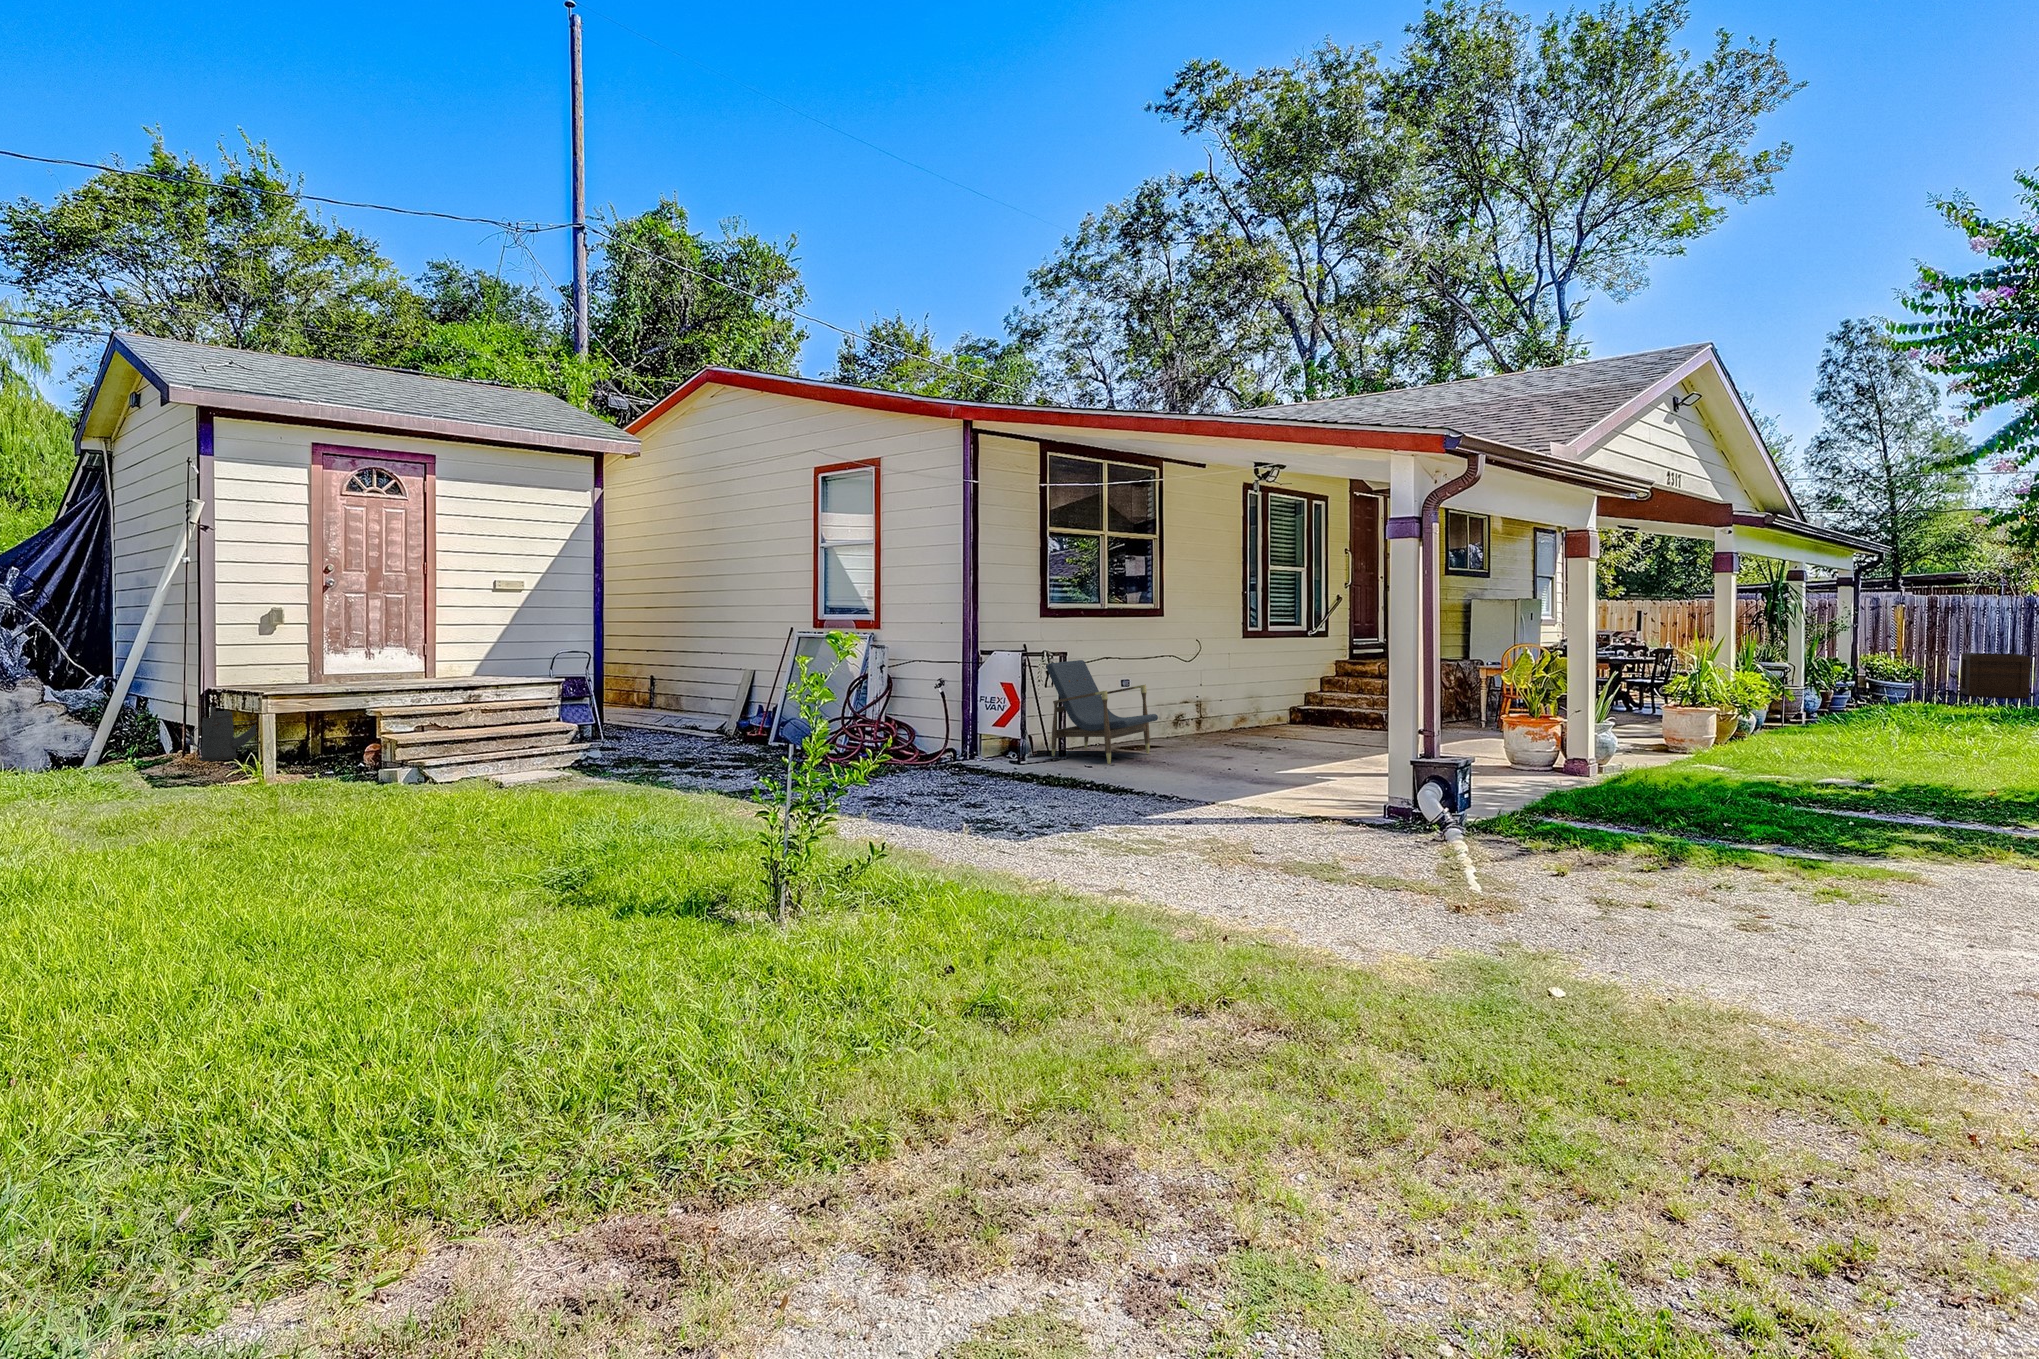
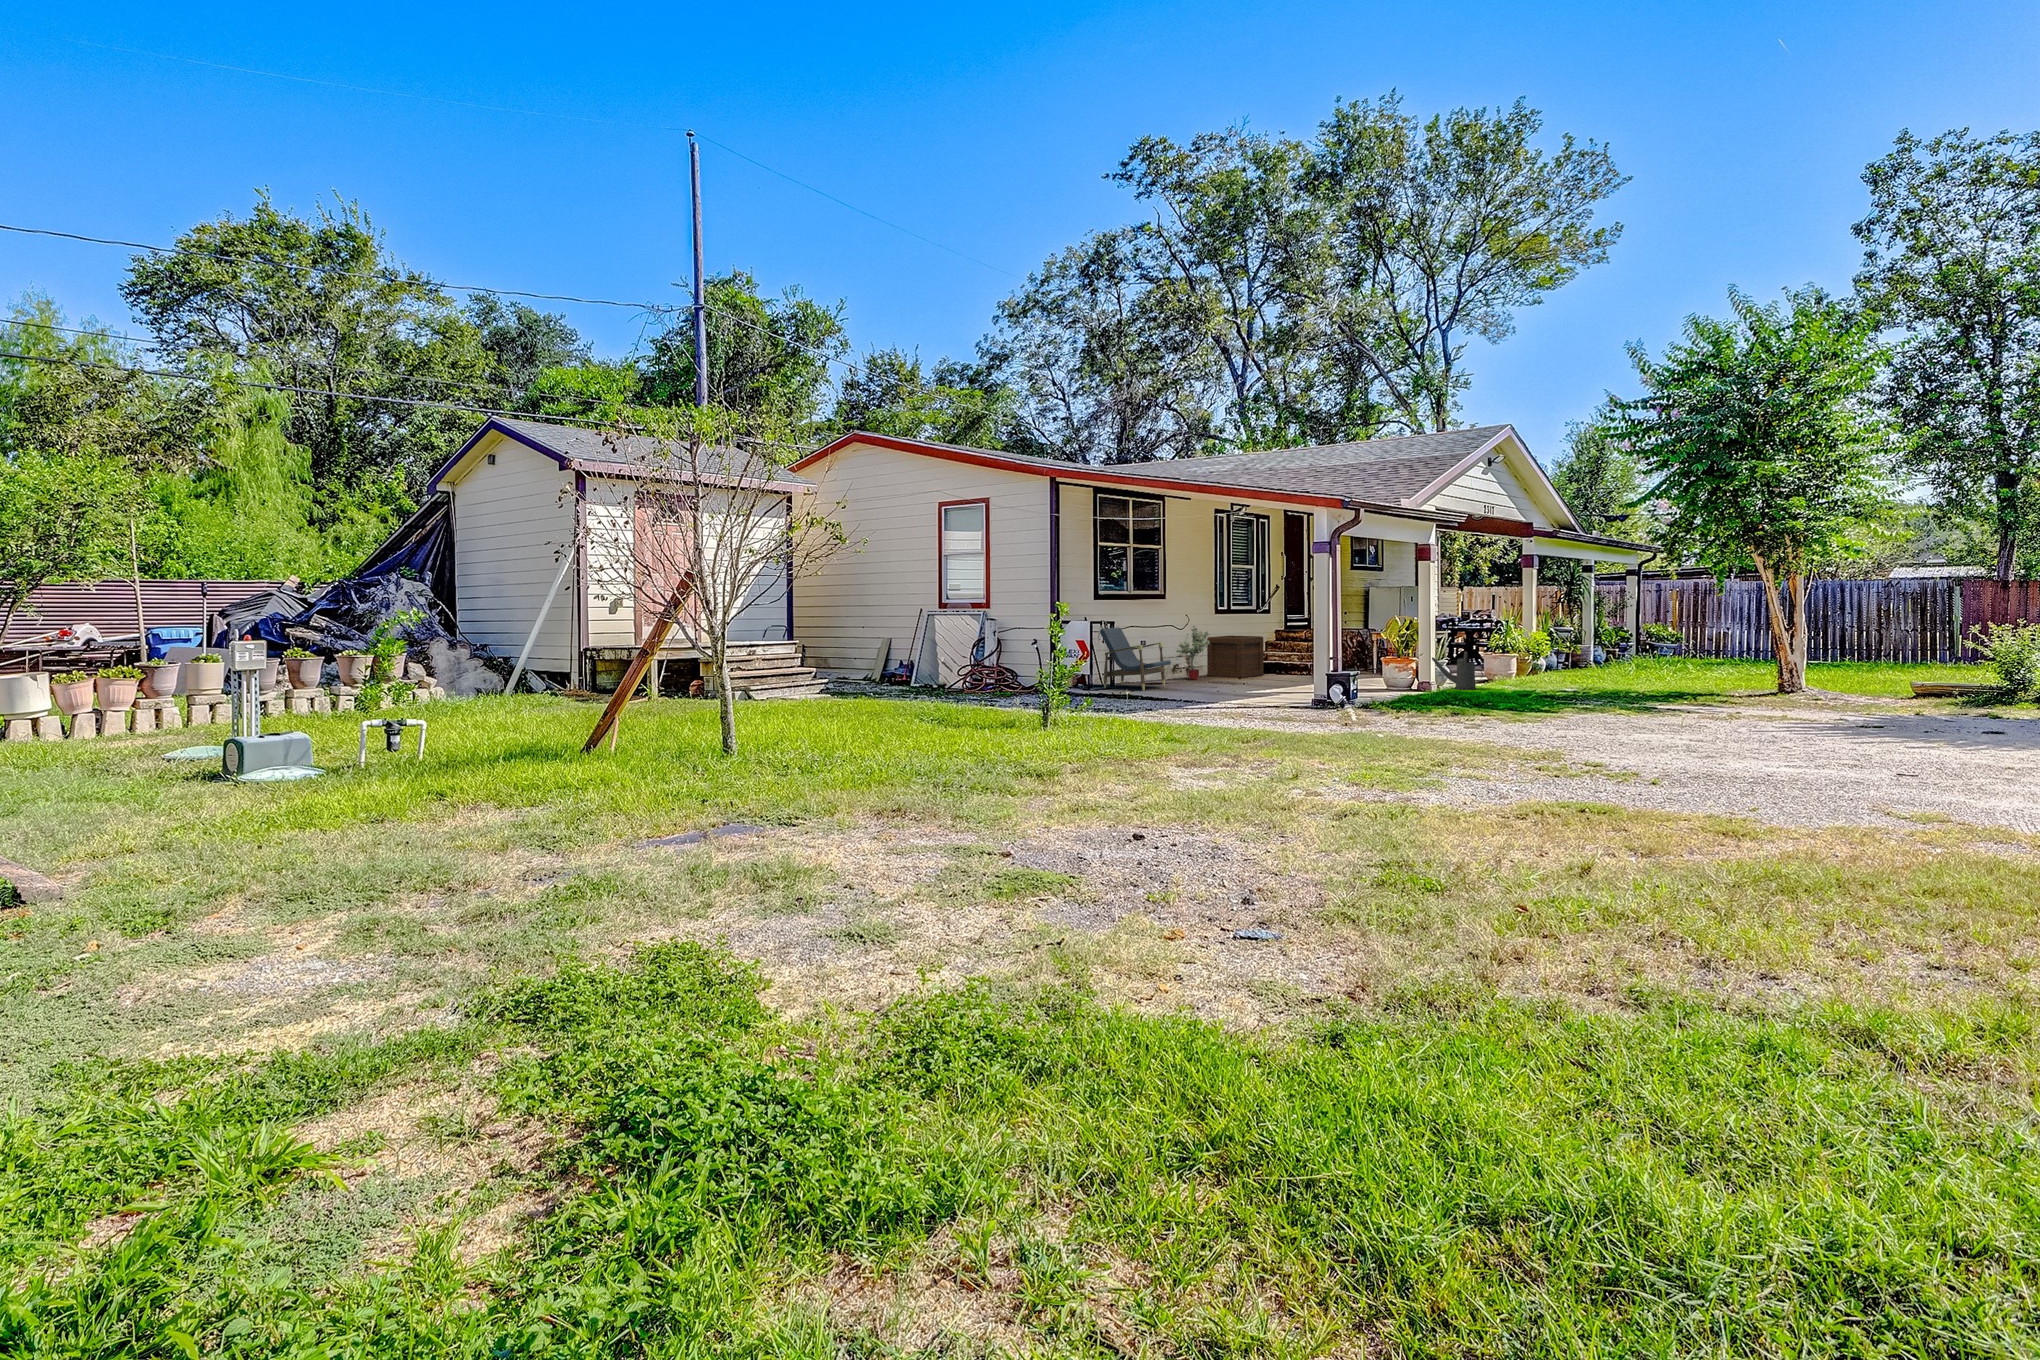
wooden crate: present [1961,653,2030,699] -> present [1207,636,1264,678]
potted tree: none [1176,656,1230,739] -> present [1176,625,1210,680]
watering can: present [189,706,256,761] -> present [1432,652,1483,690]

